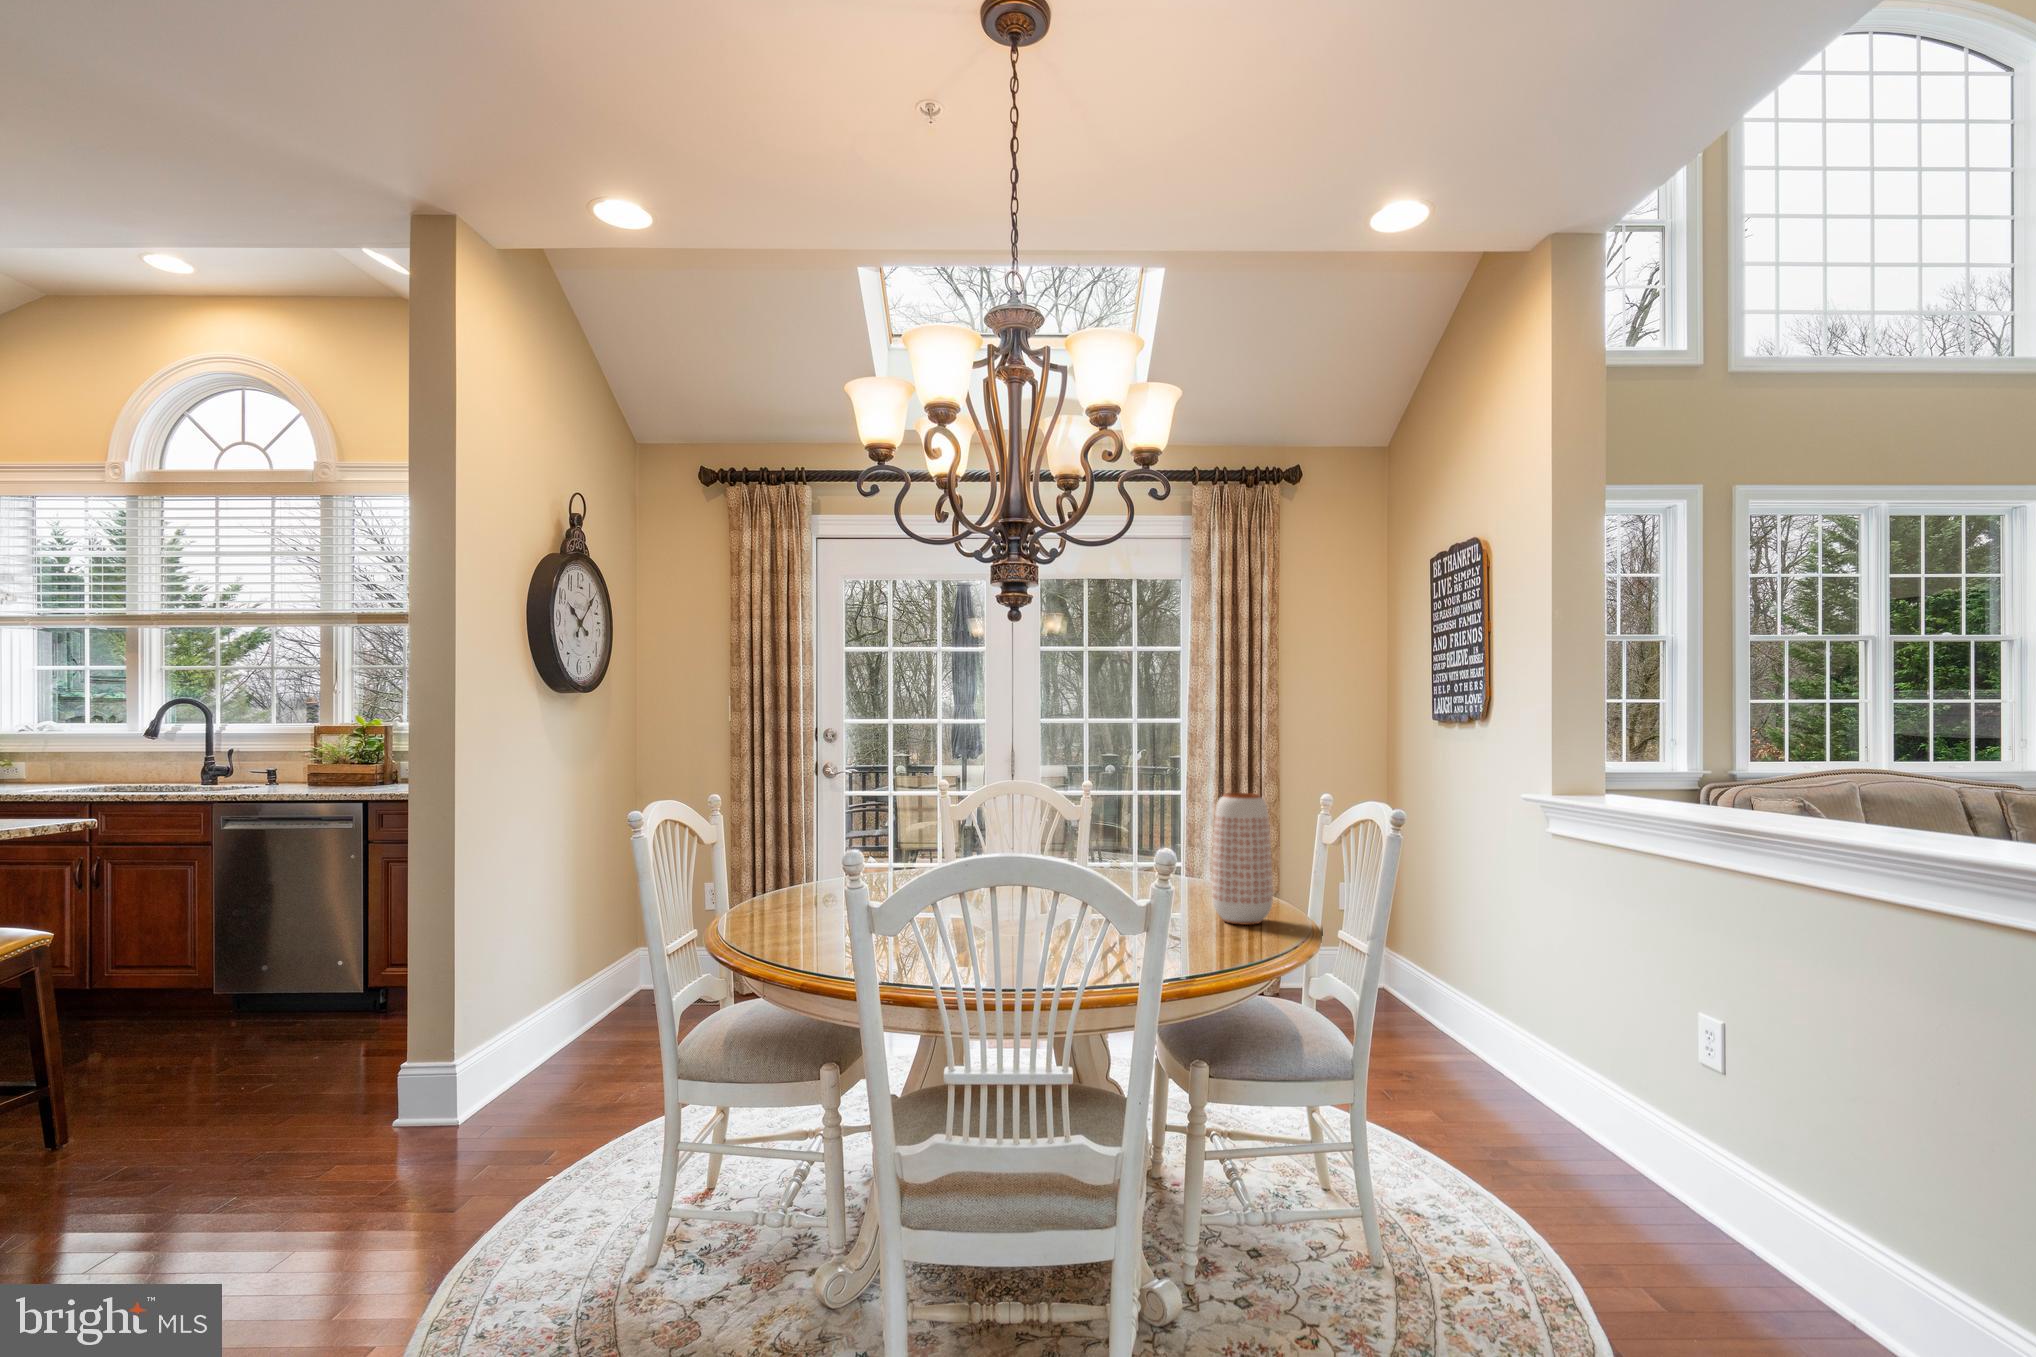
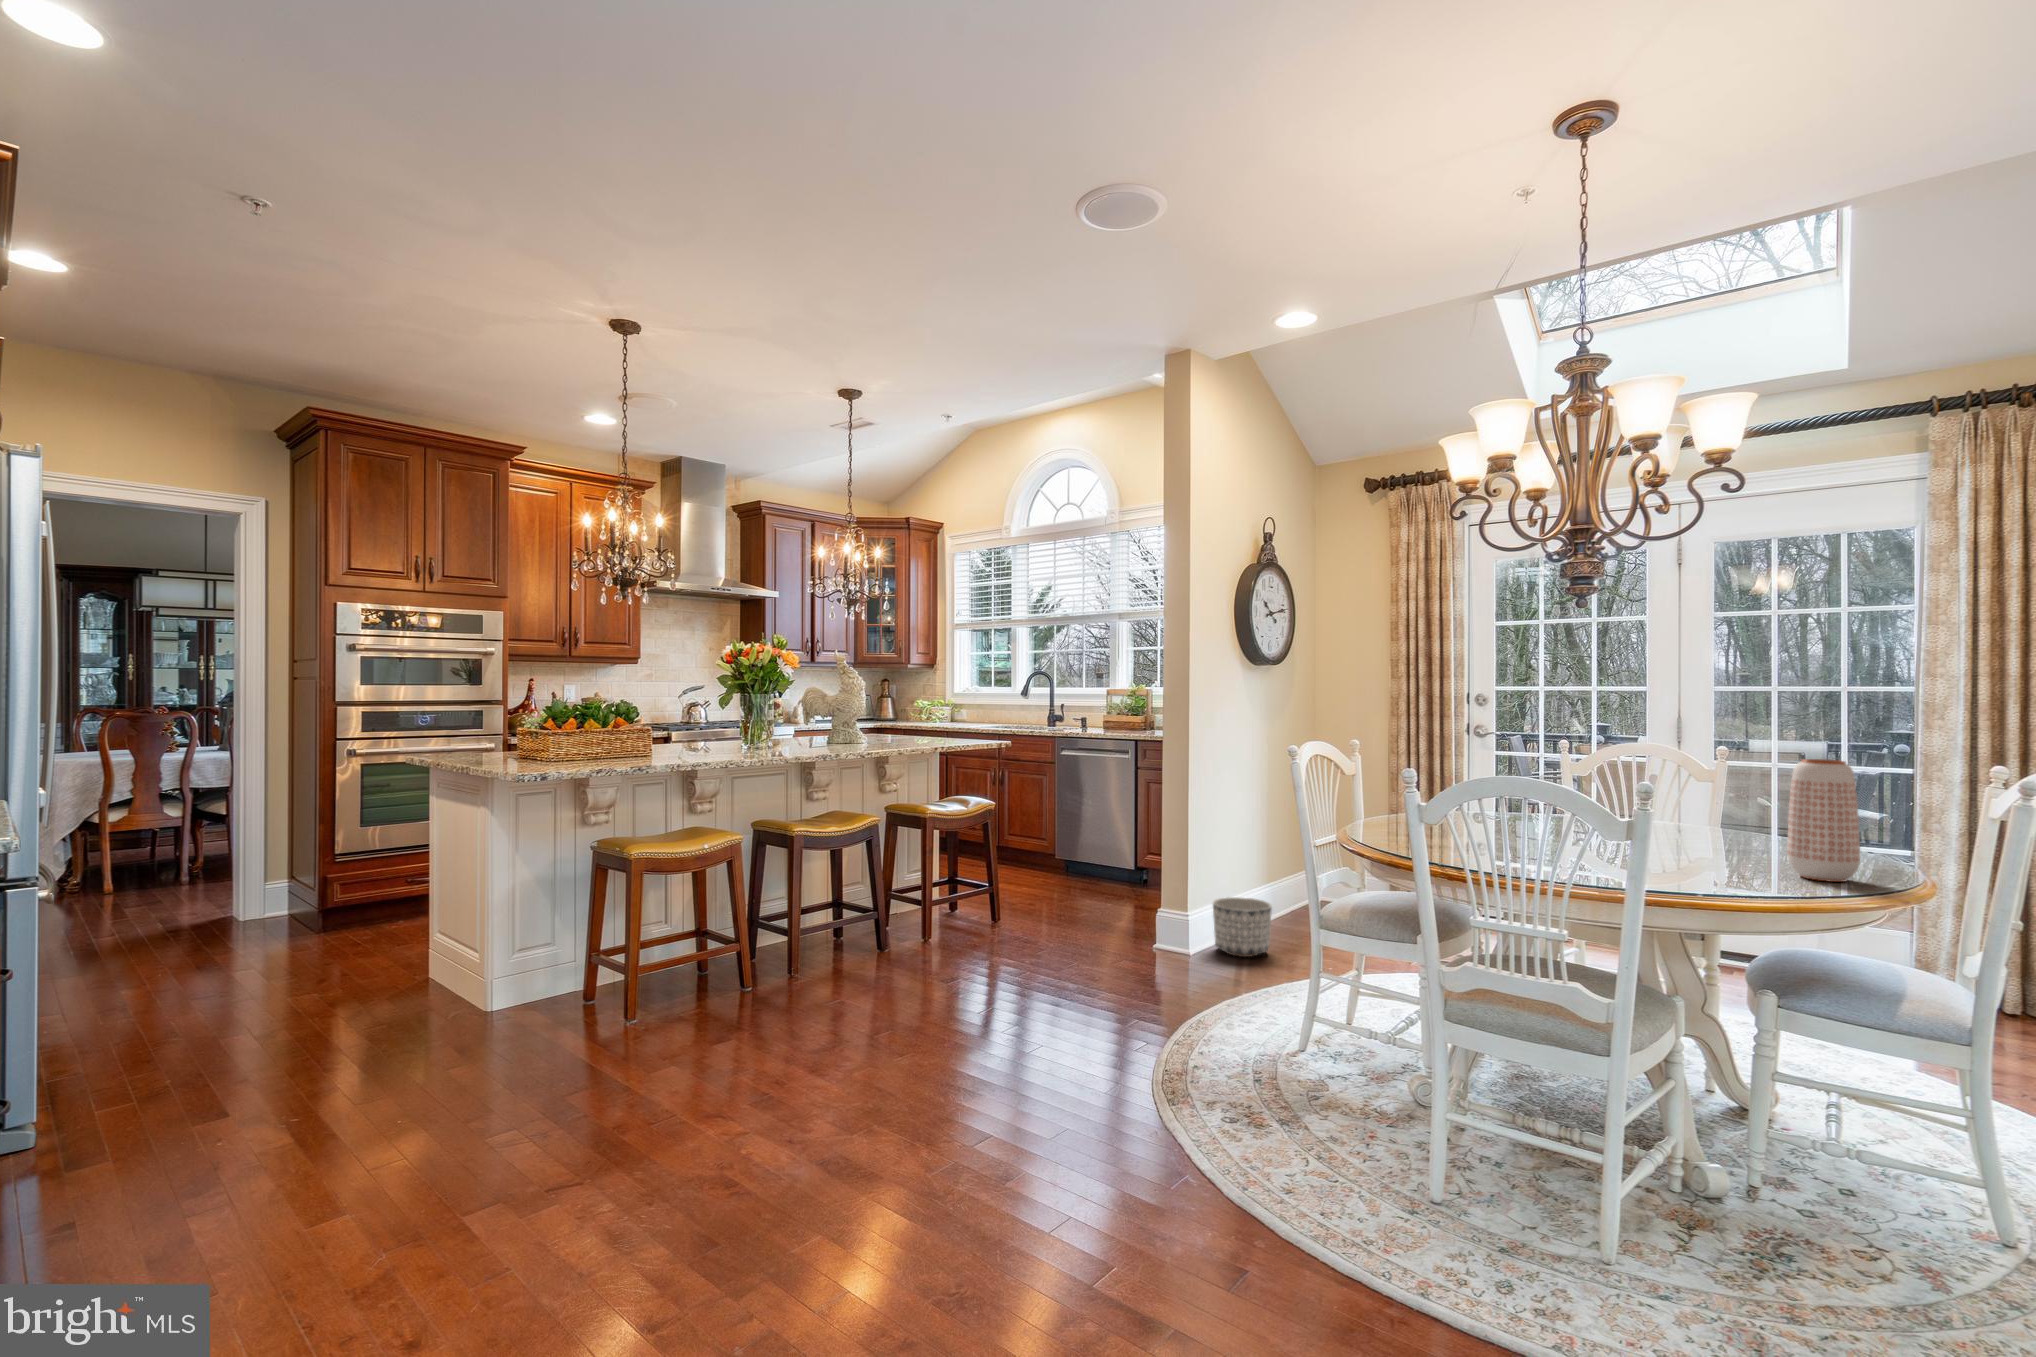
planter: none [493,1017,584,1108] -> present [1213,897,1272,957]

